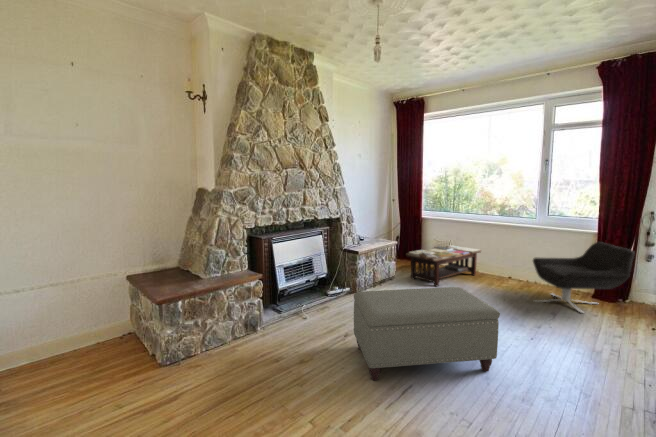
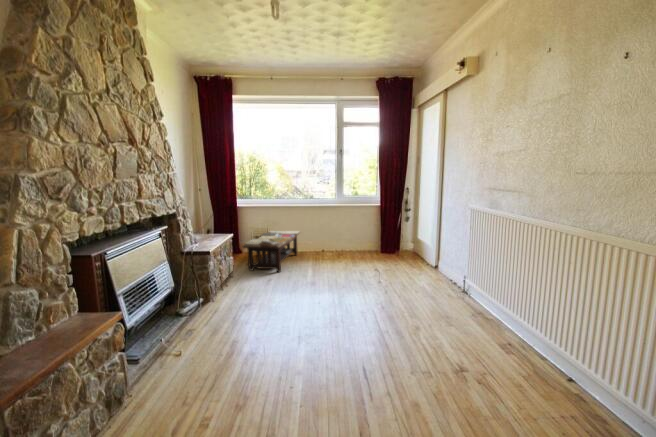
lounge chair: present [533,242,635,313] -> none [345,213,407,266]
ottoman: present [354,287,500,380] -> none [272,265,400,383]

